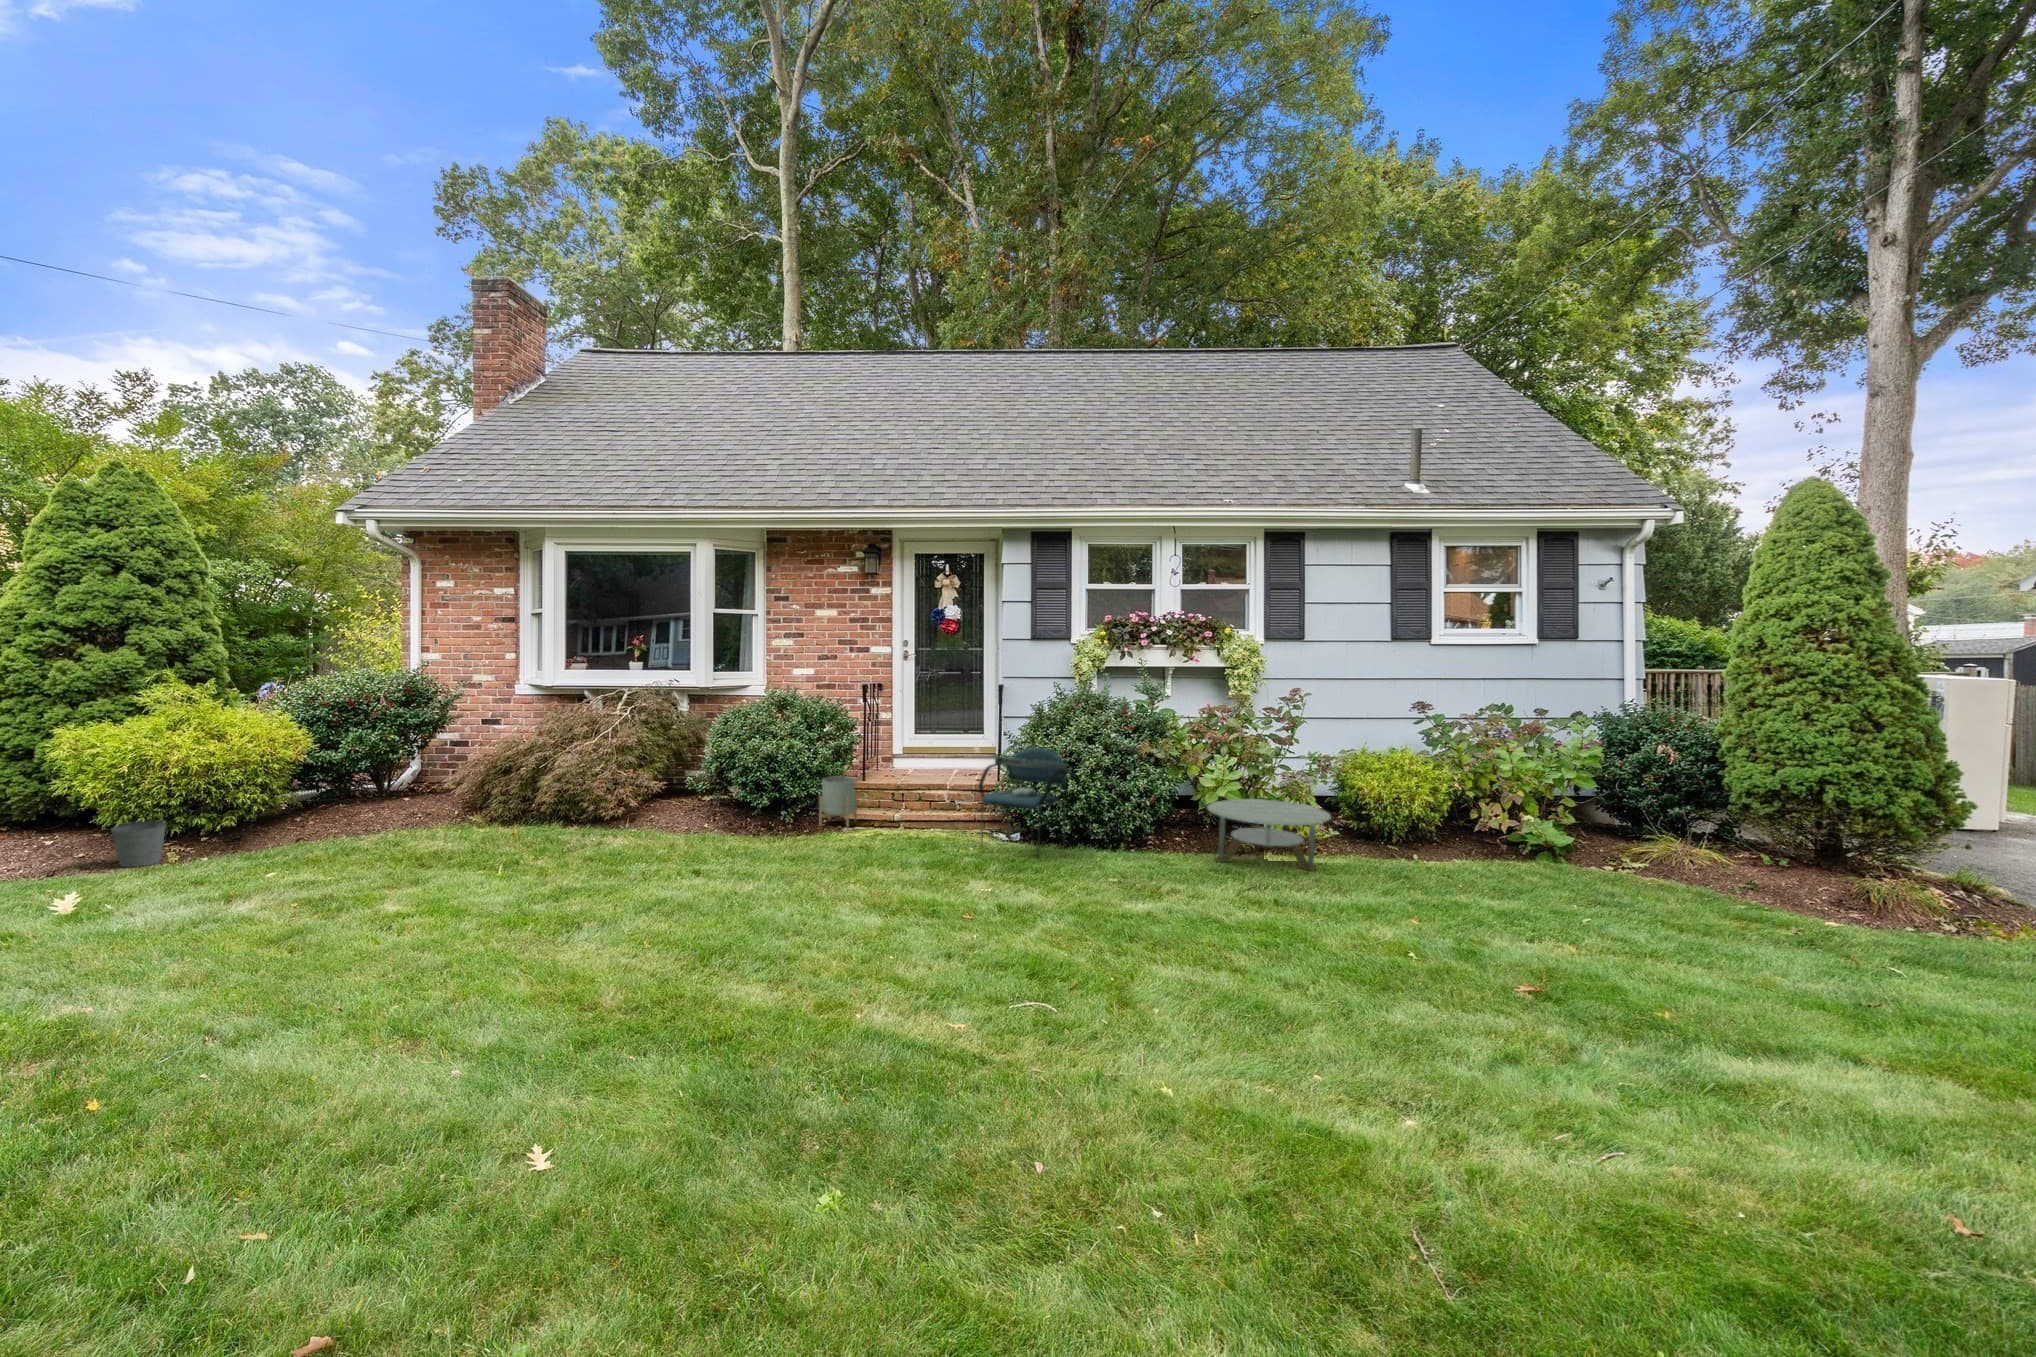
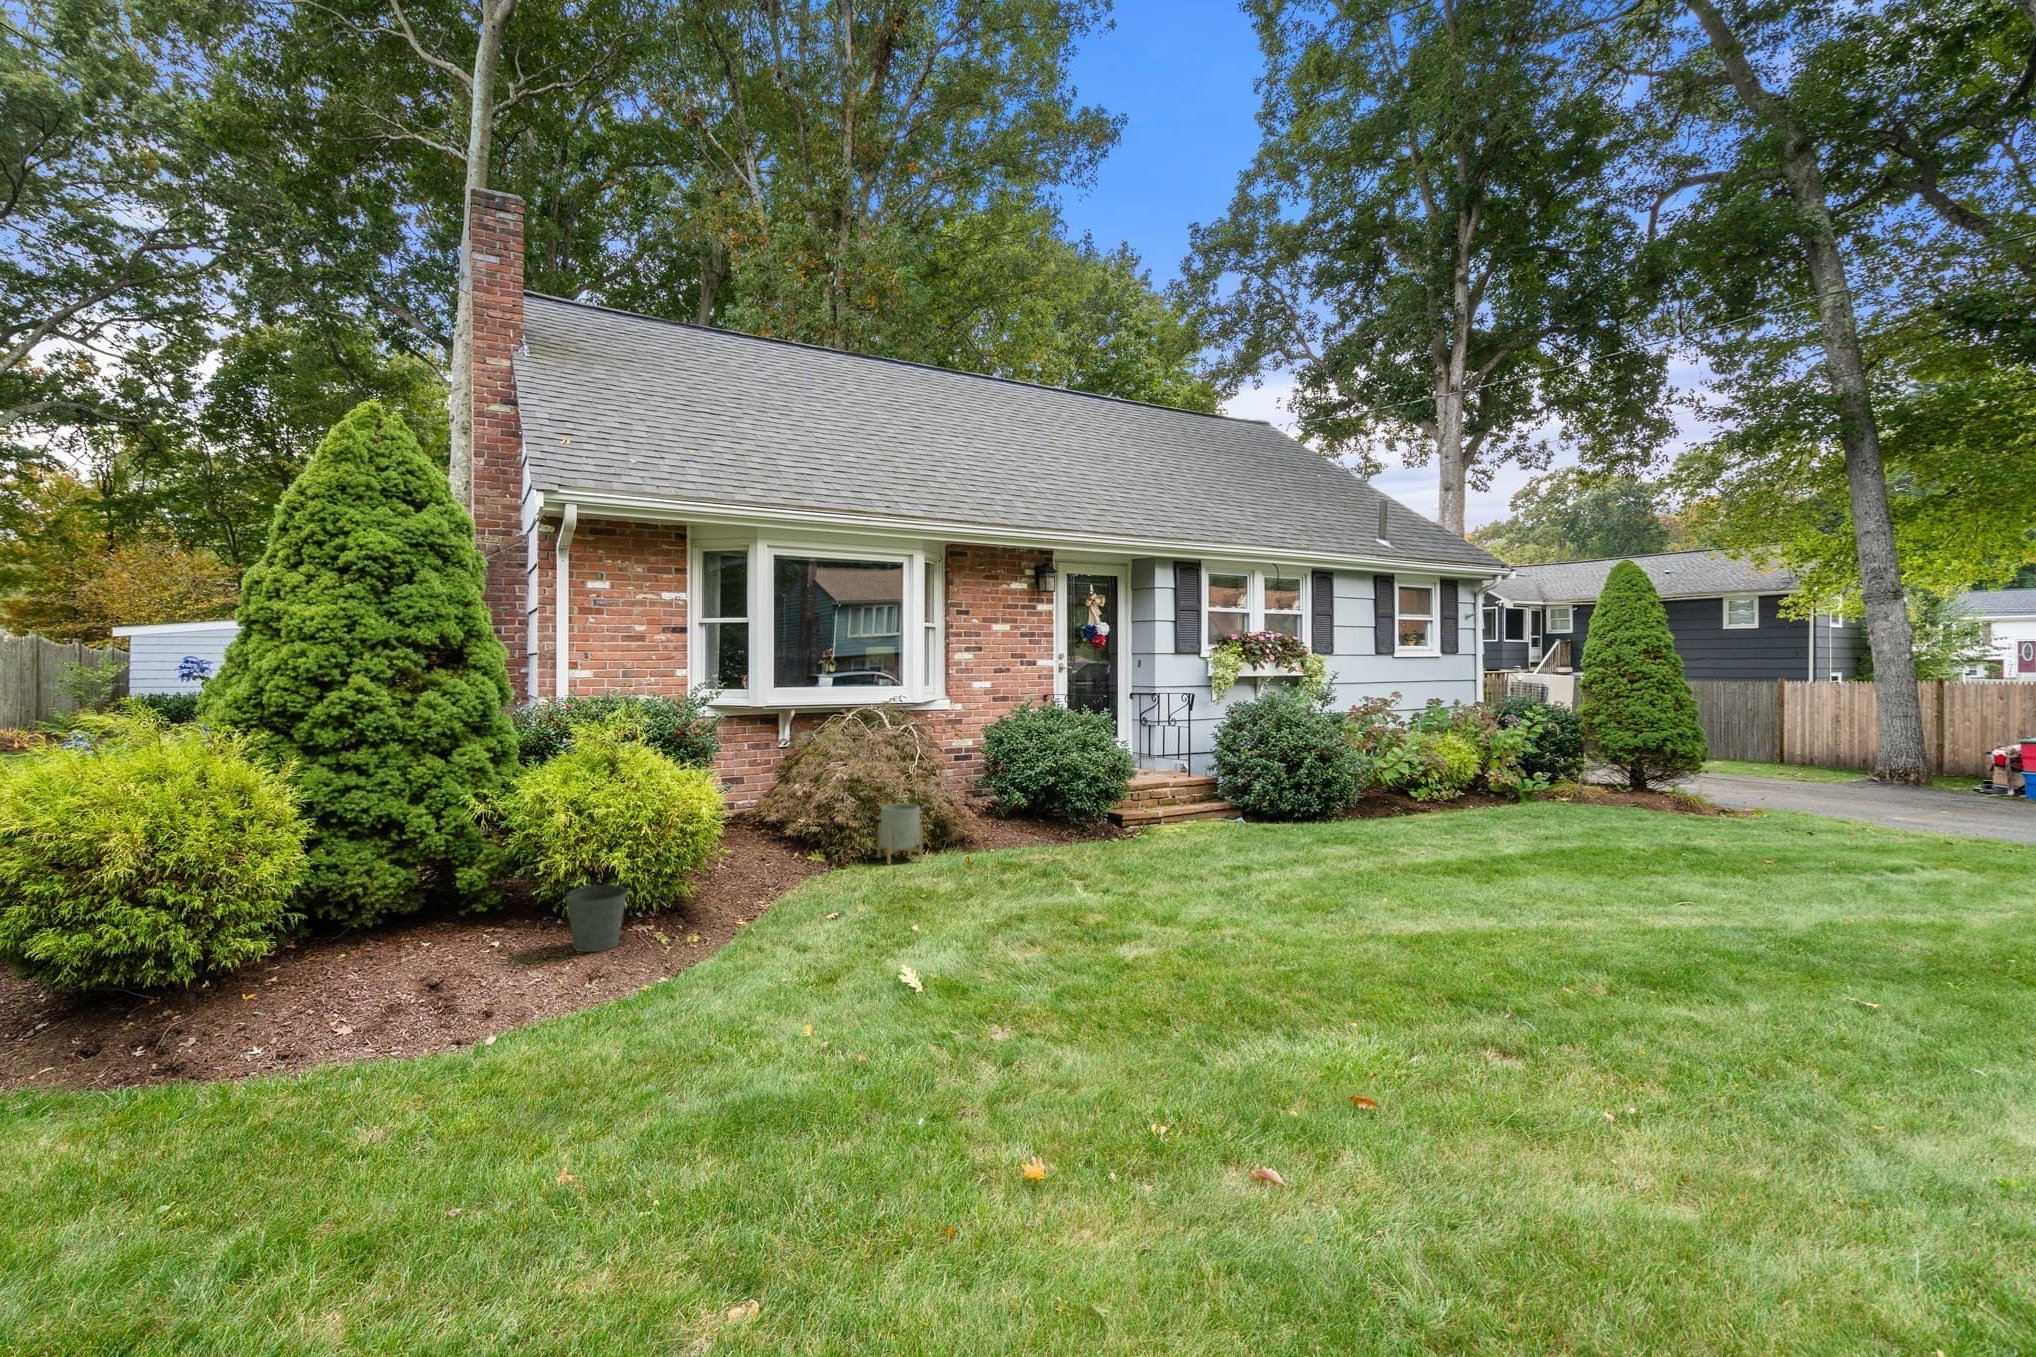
chair: present [979,748,1069,858] -> none [1281,740,1361,831]
planter: present [819,777,857,827] -> present [877,804,923,865]
round table: present [1207,799,1331,871] -> none [1407,773,1509,819]

